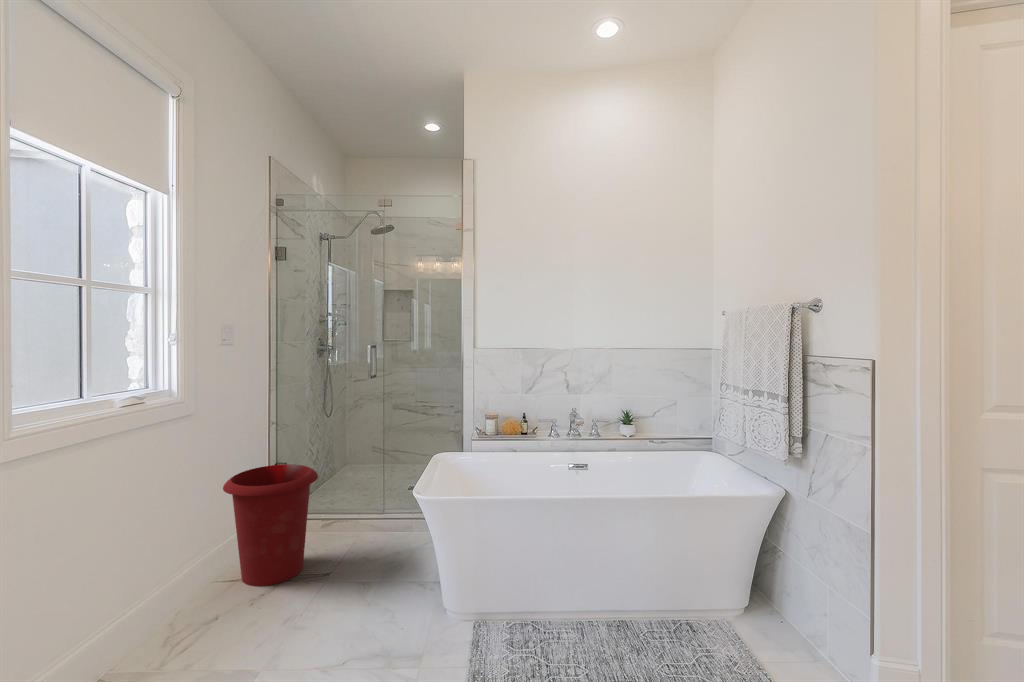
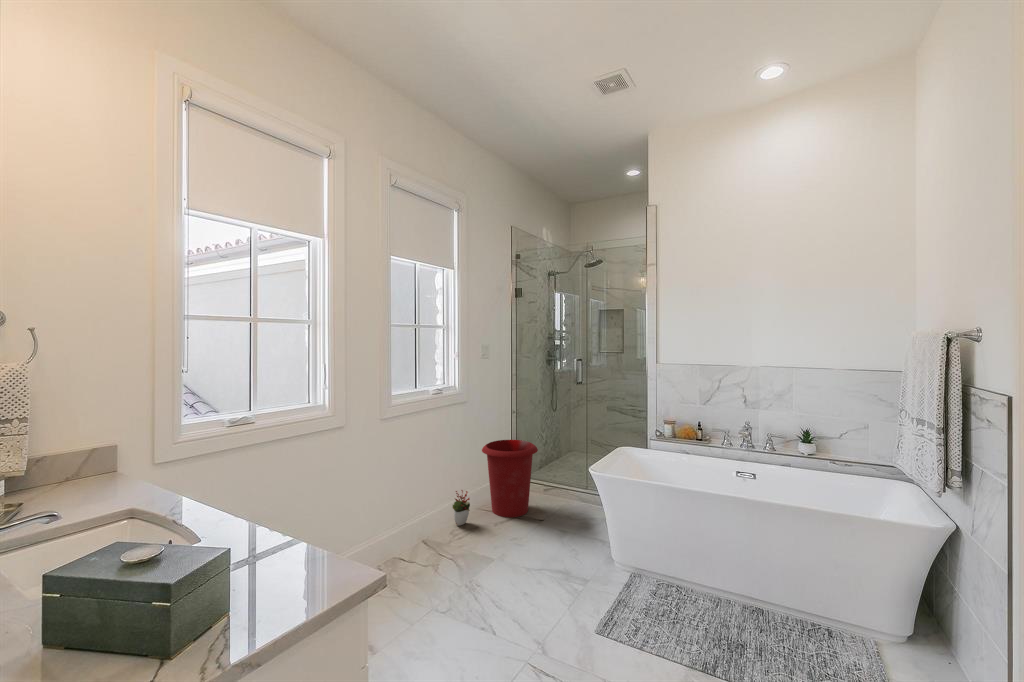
decorative plant: none [169,561,205,625] -> present [453,490,470,526]

